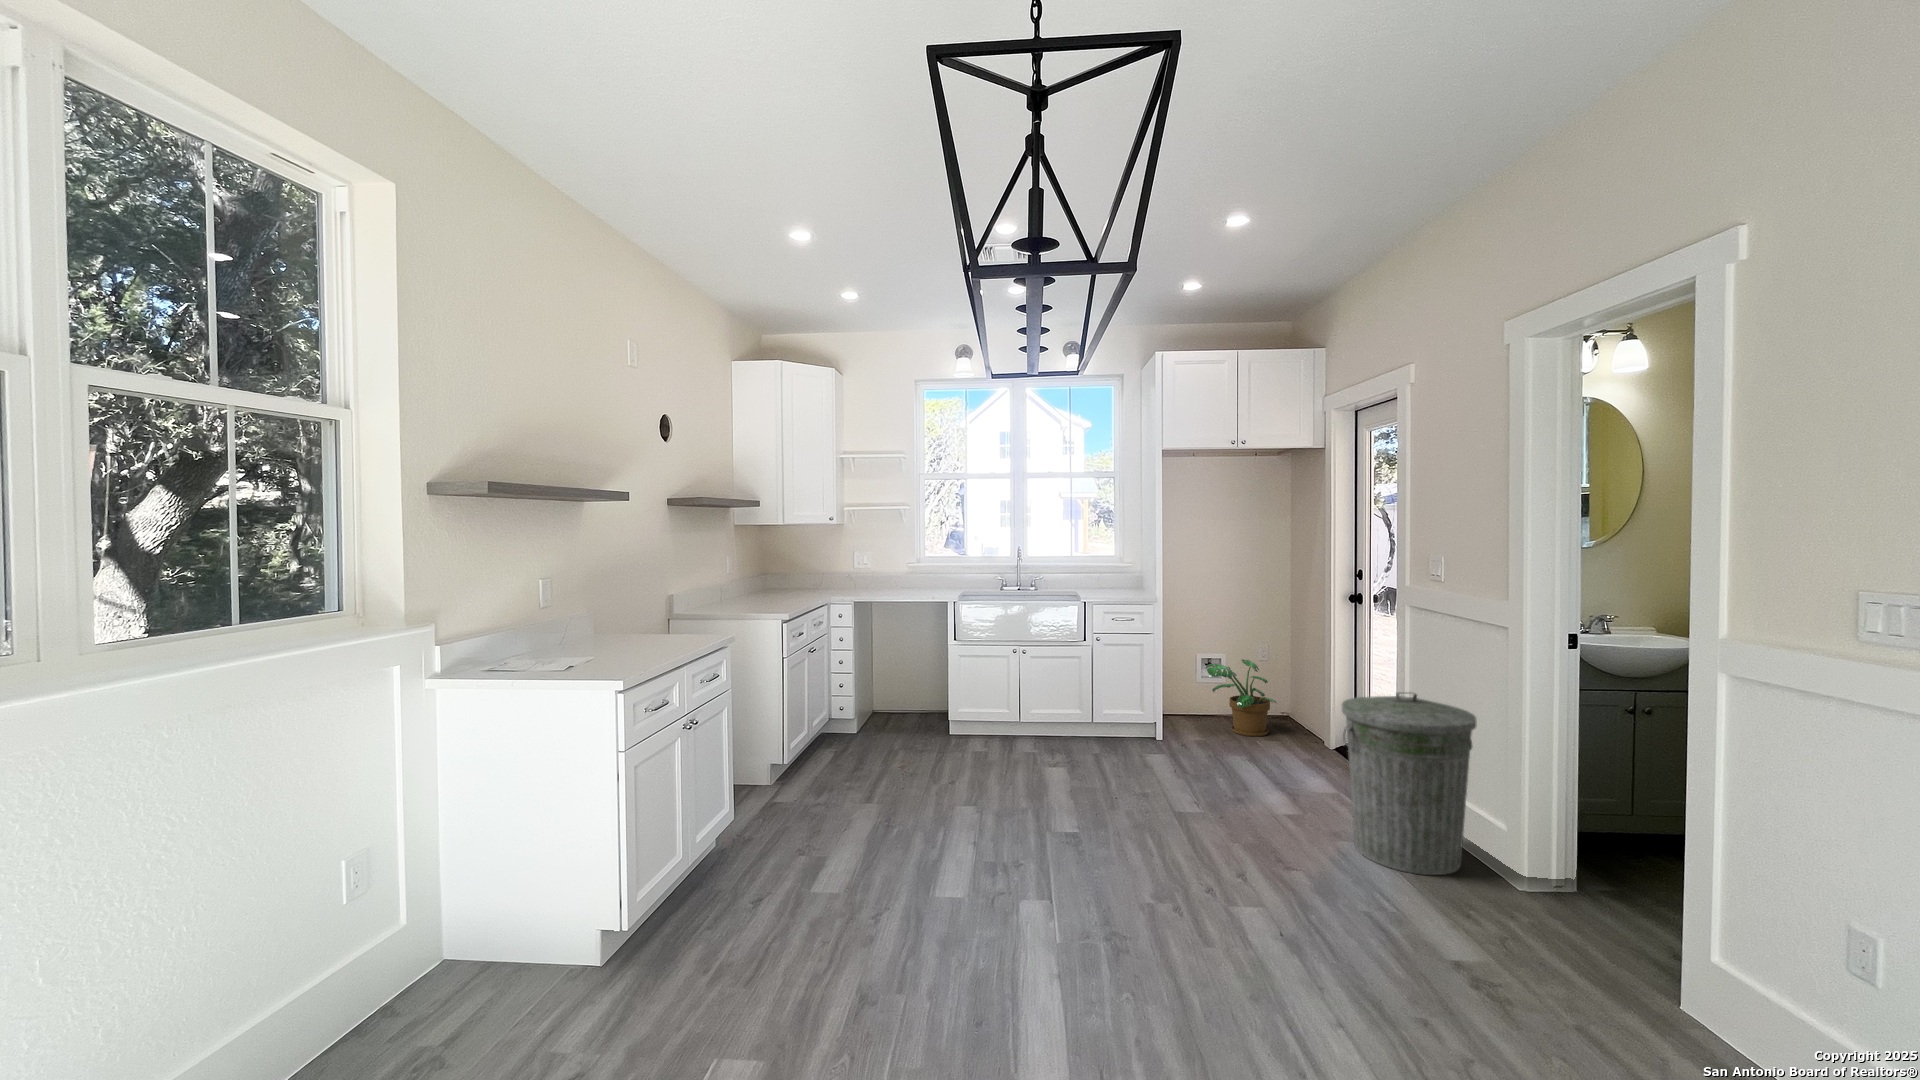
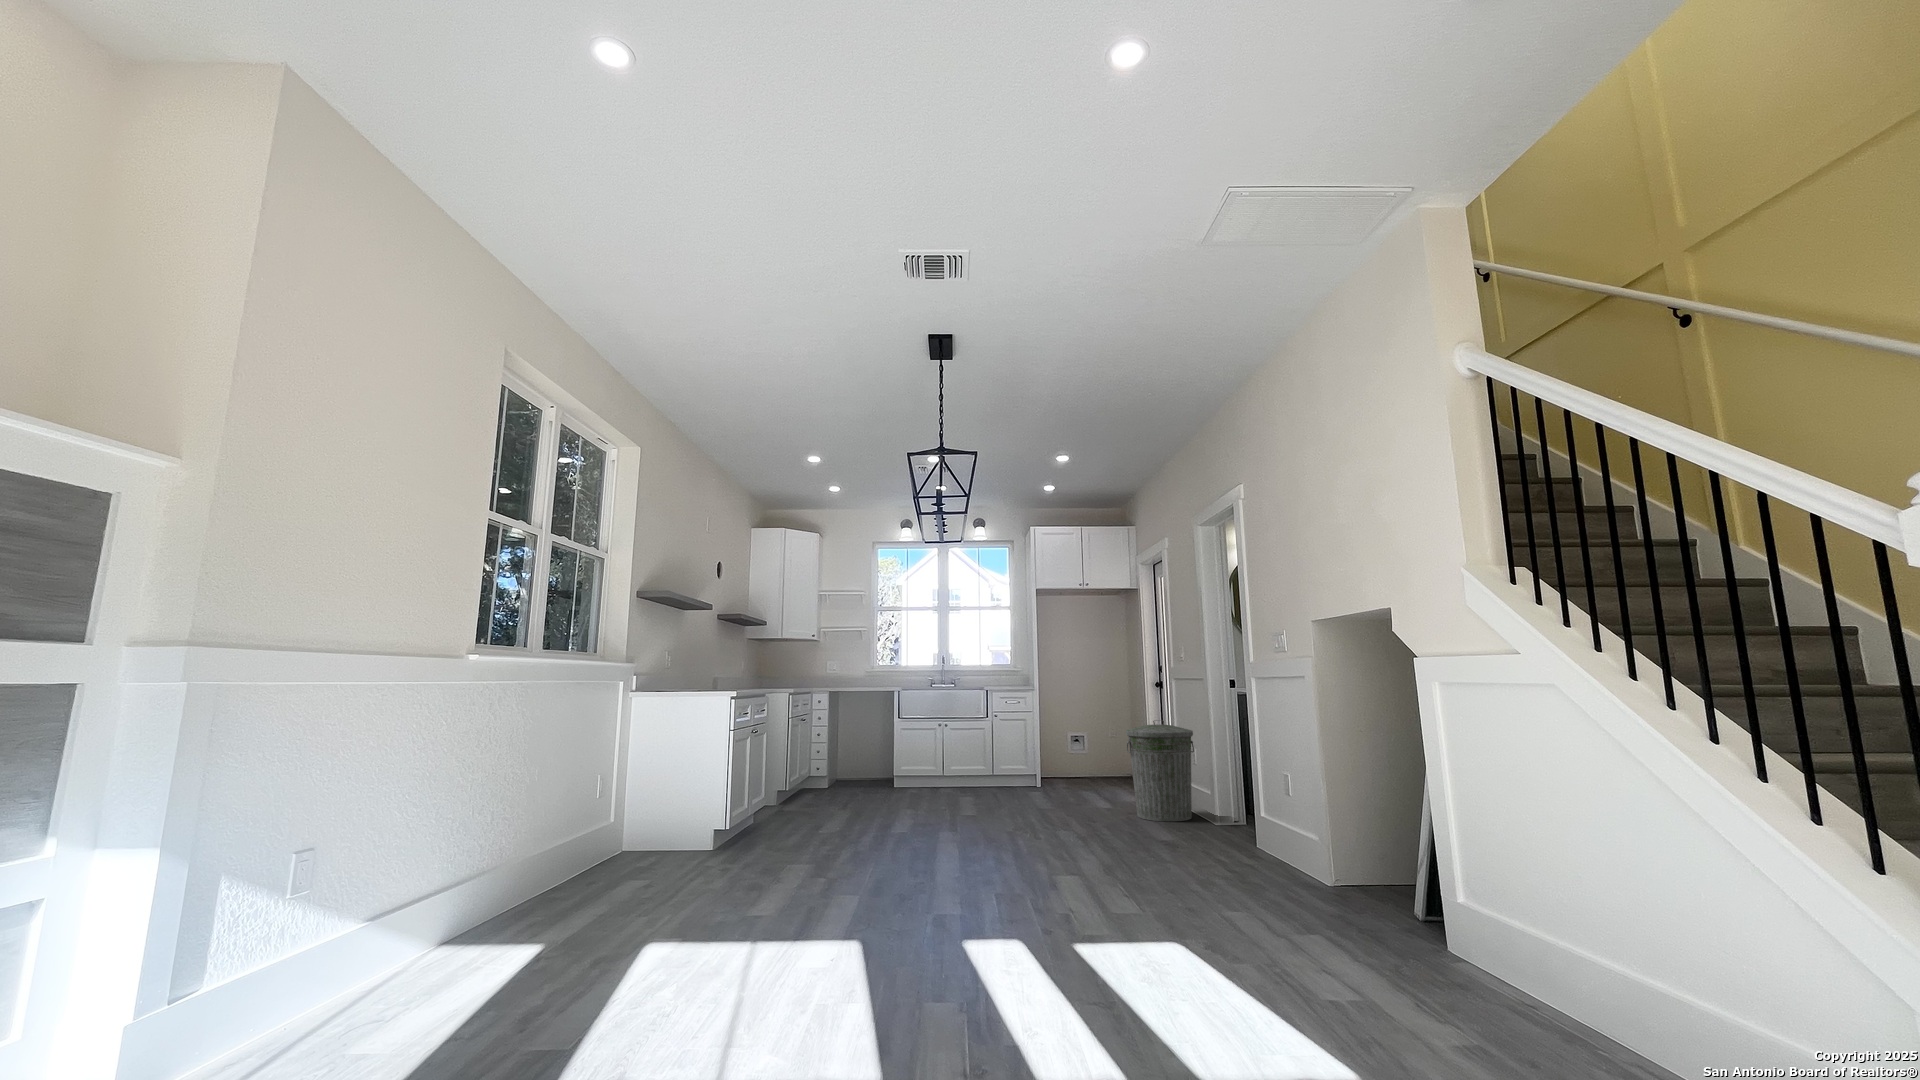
potted plant: present [1206,659,1277,736] -> none [1069,734,1119,784]

